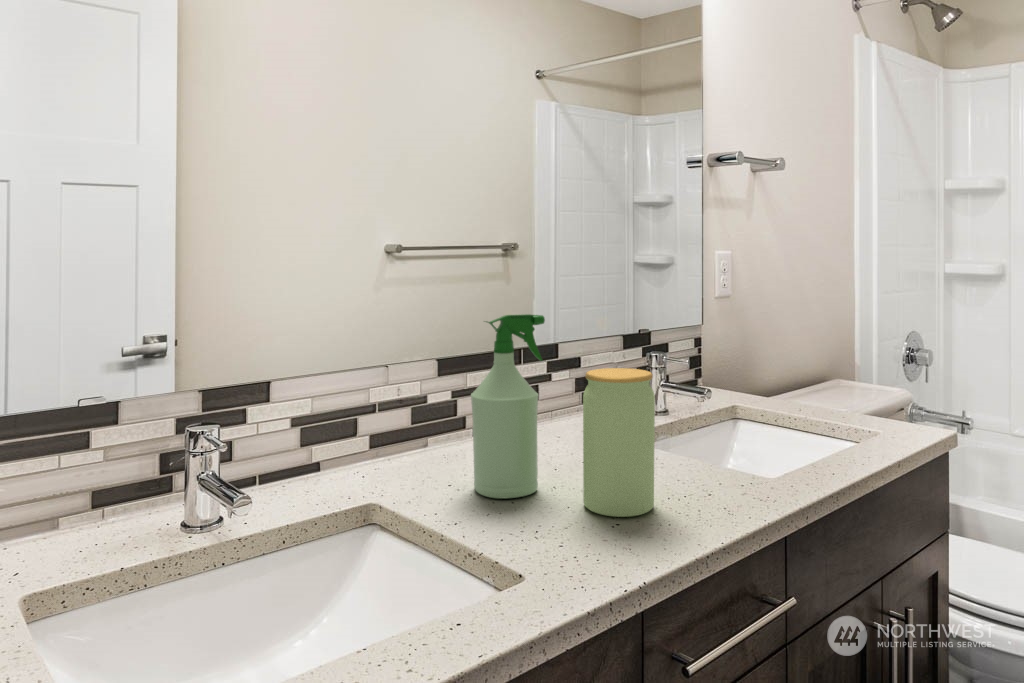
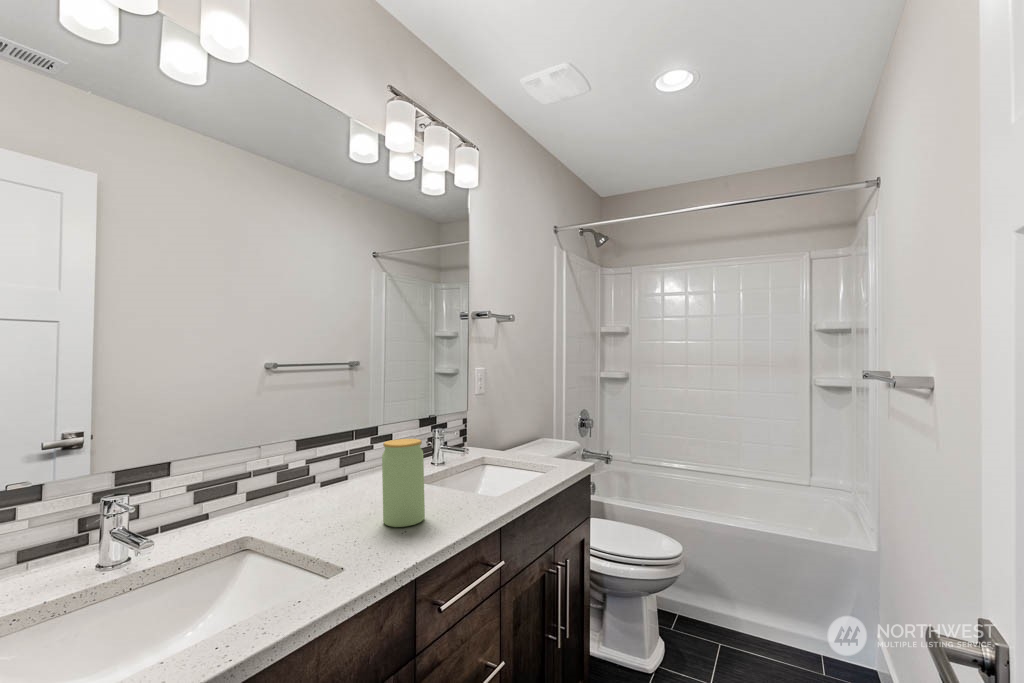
spray bottle: present [471,314,545,499] -> none [314,410,361,524]

